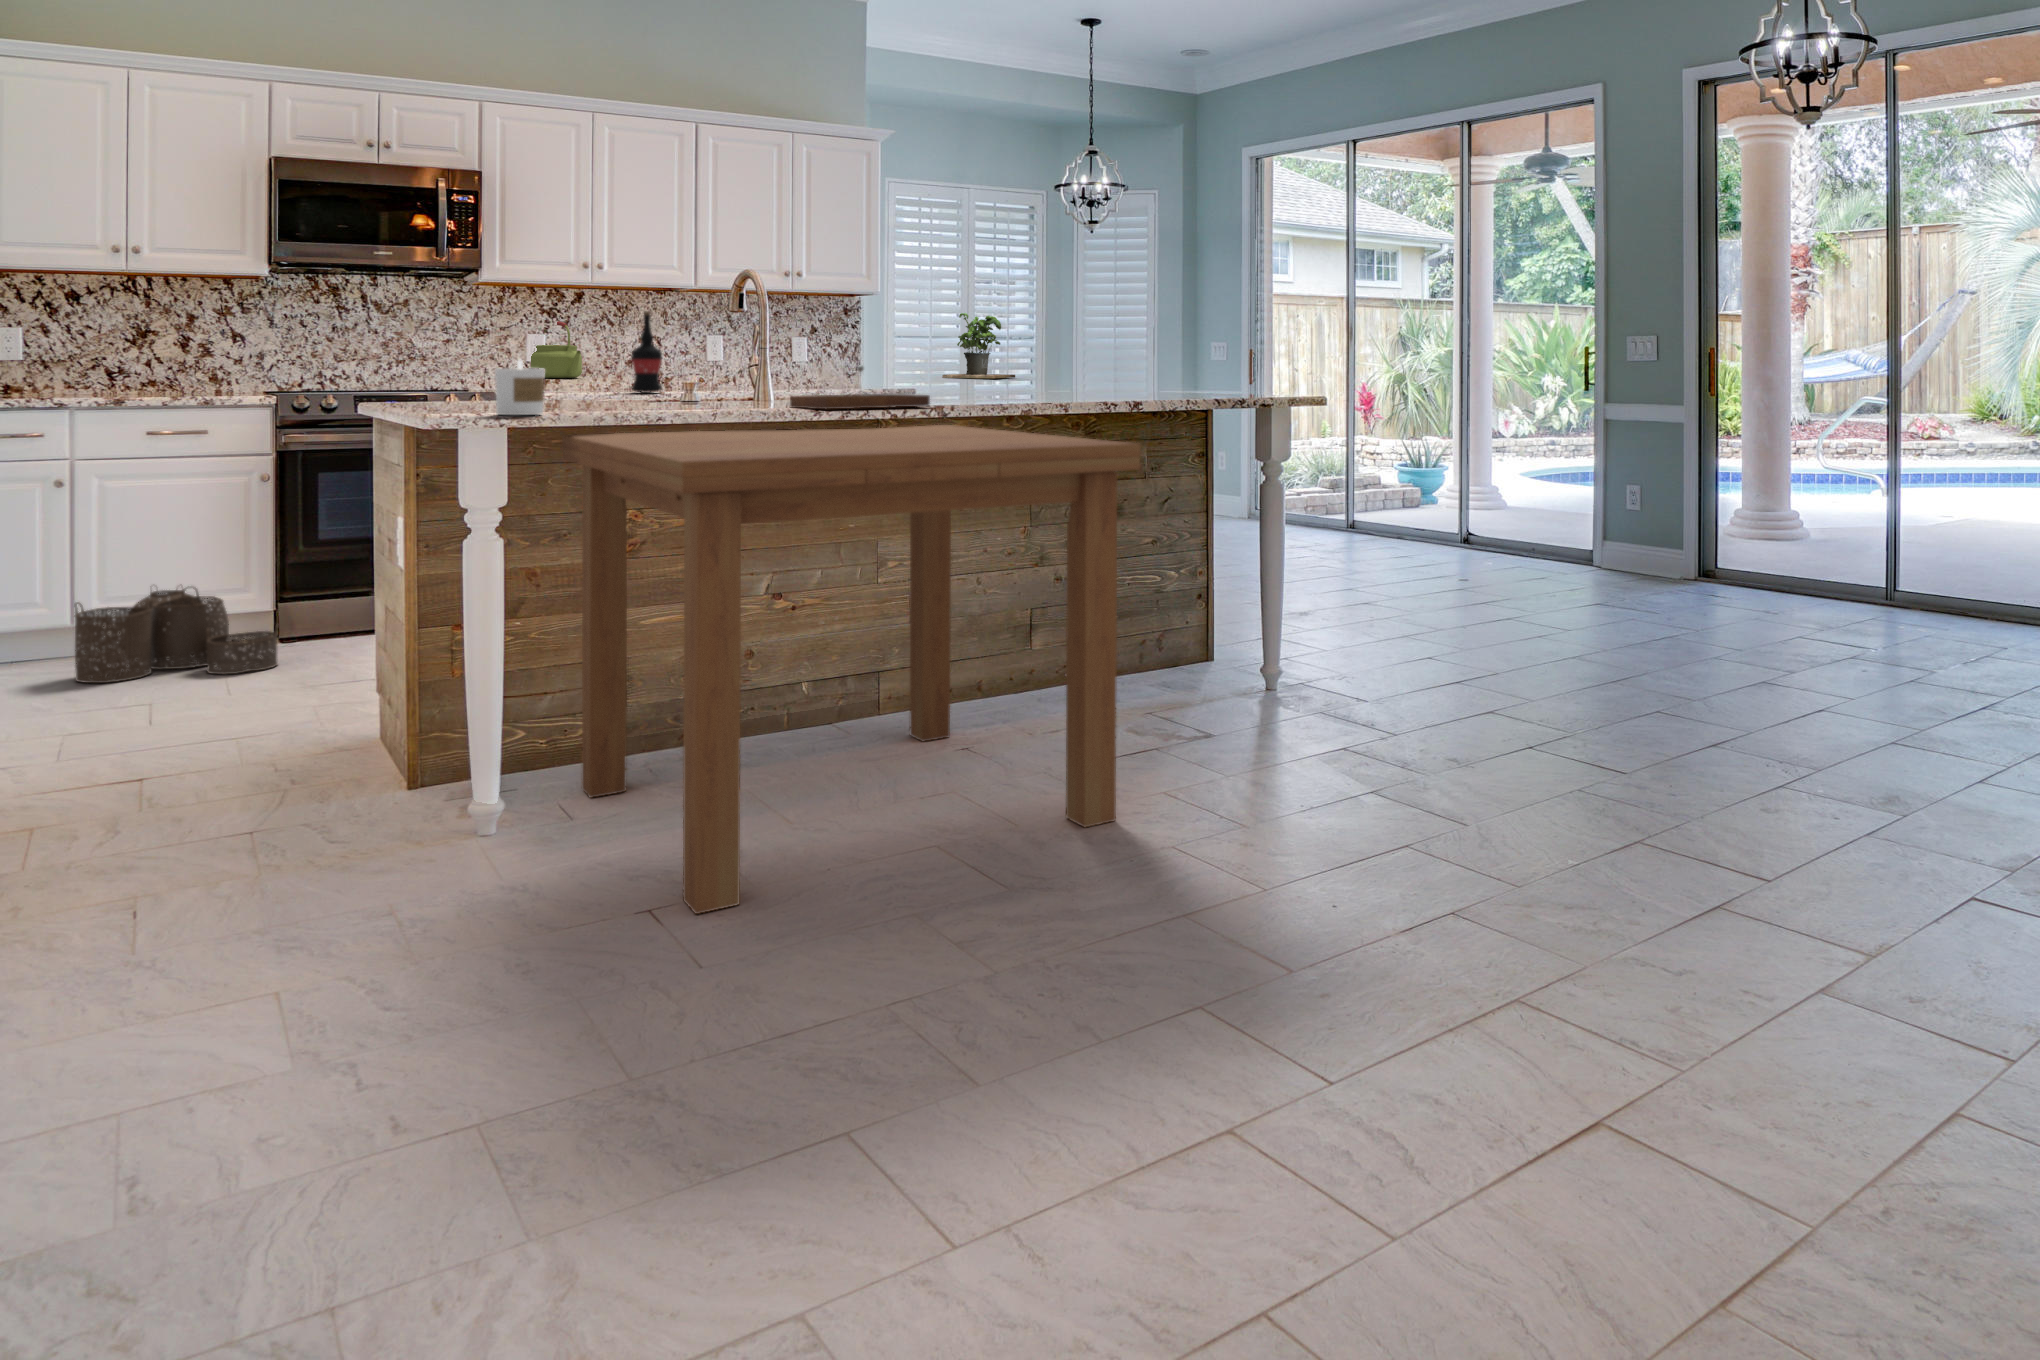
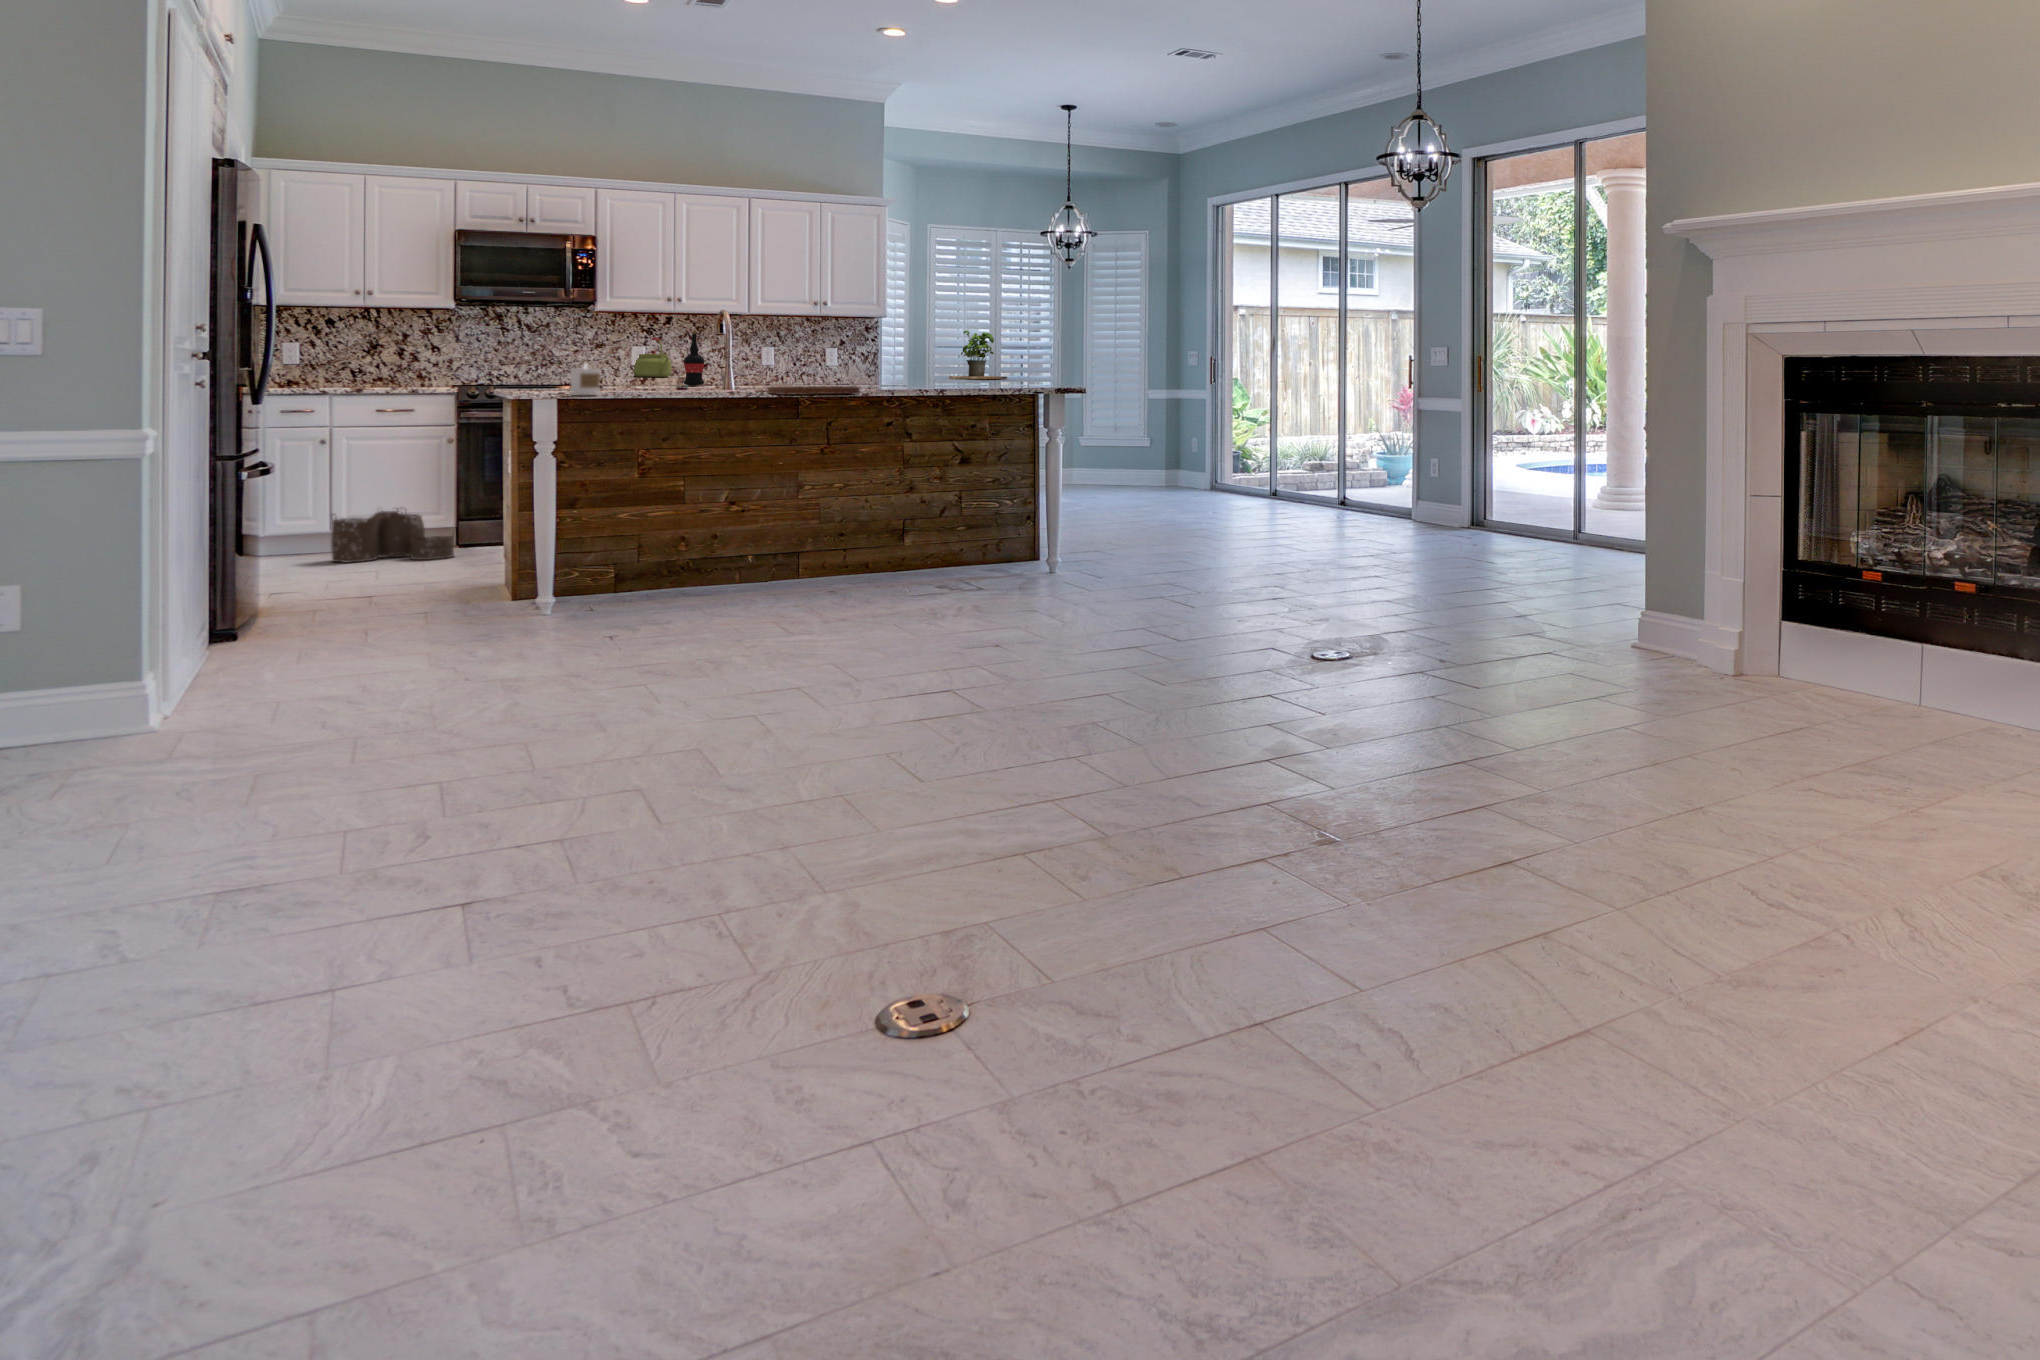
dining table: present [562,425,1141,914] -> none [595,402,895,638]

